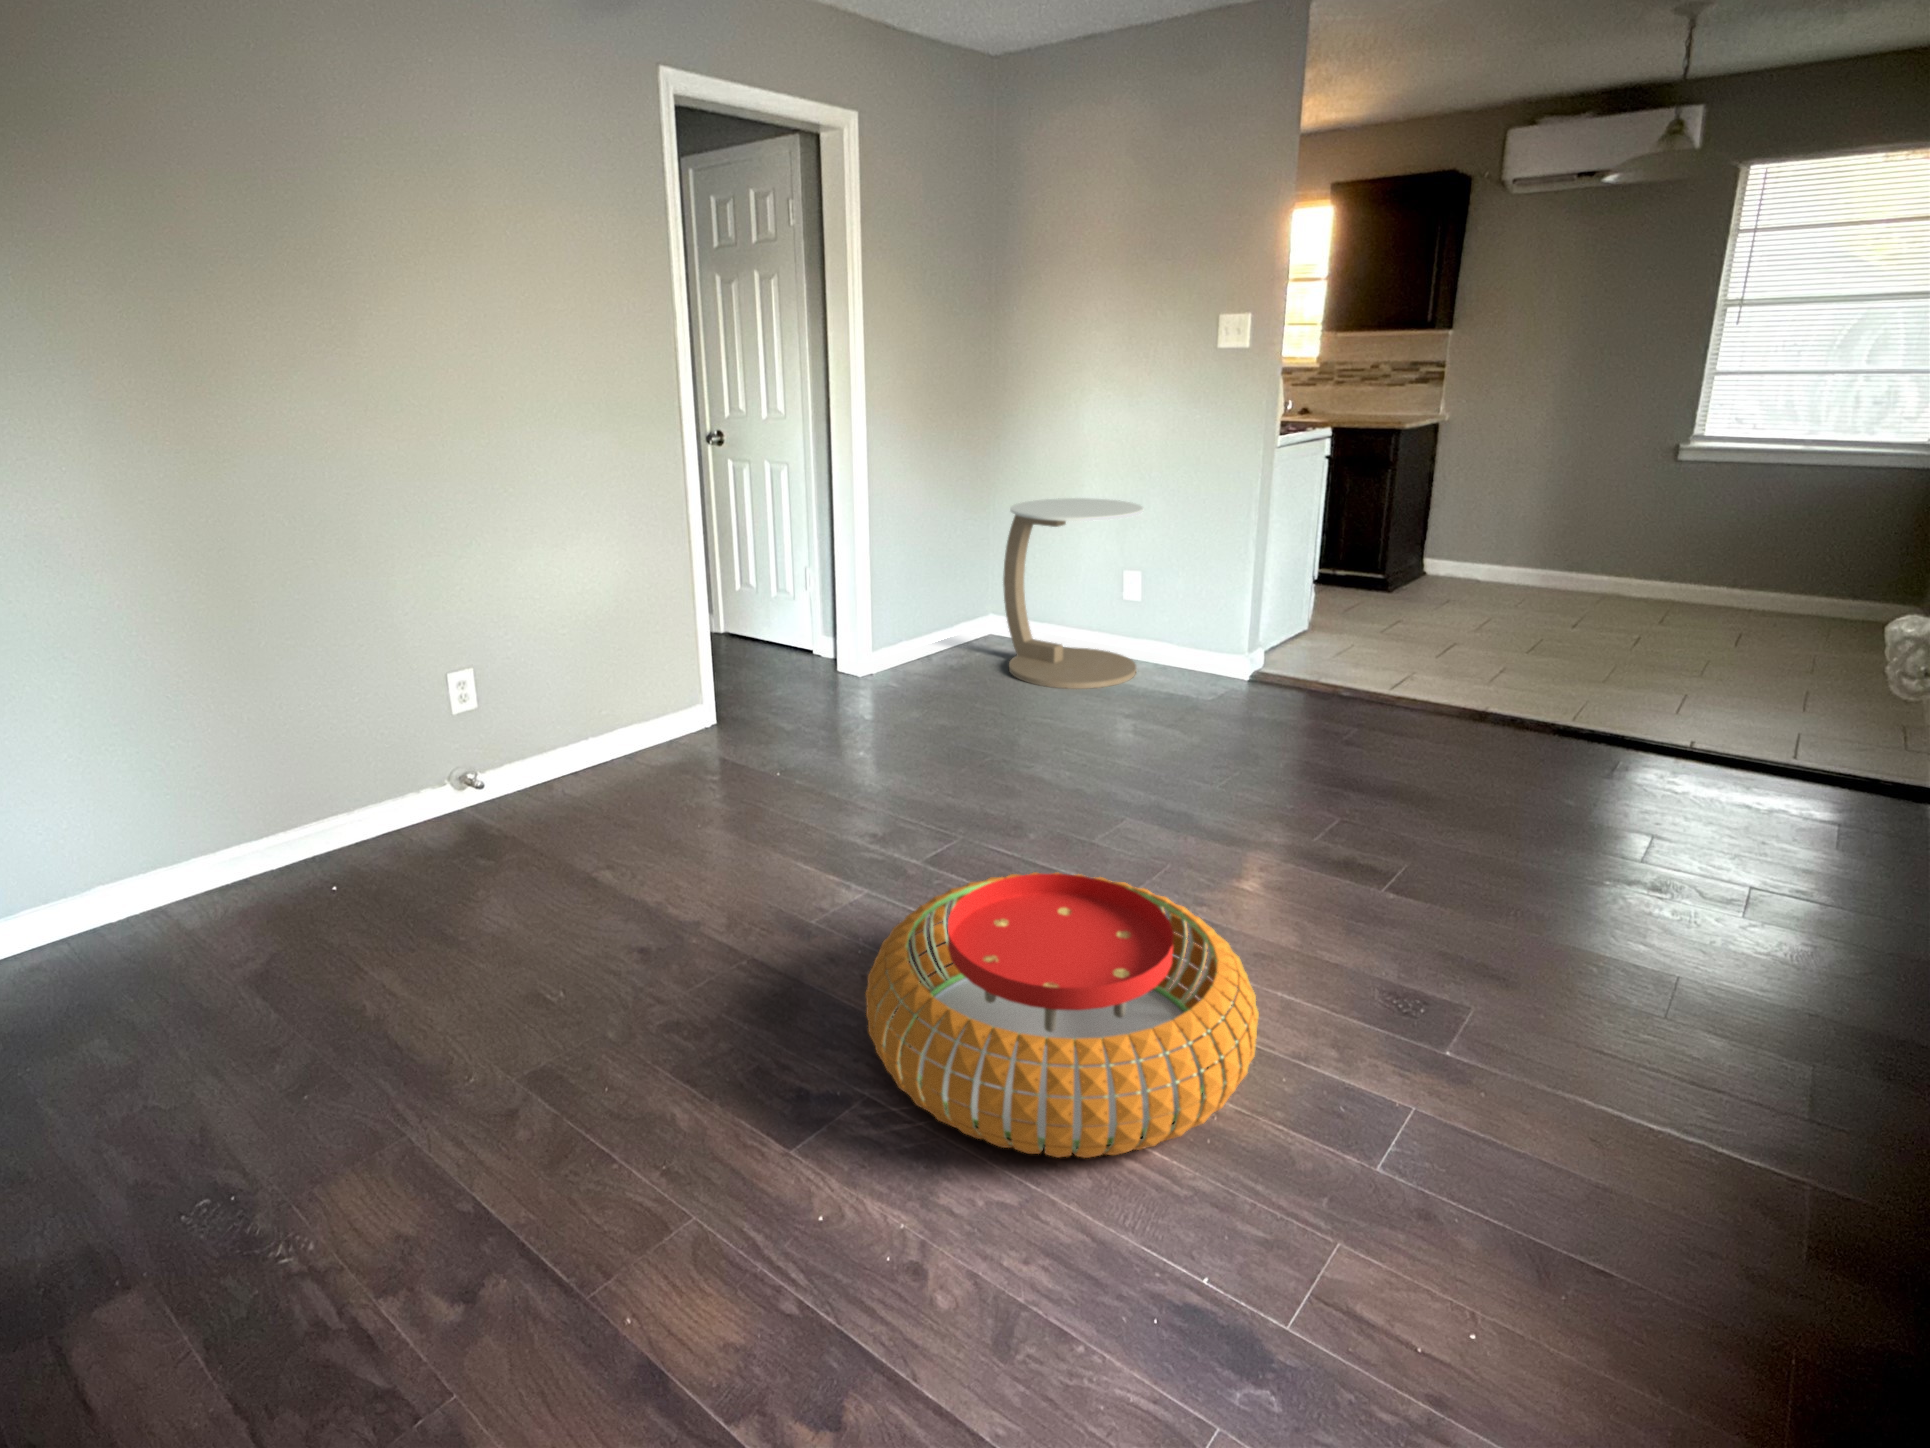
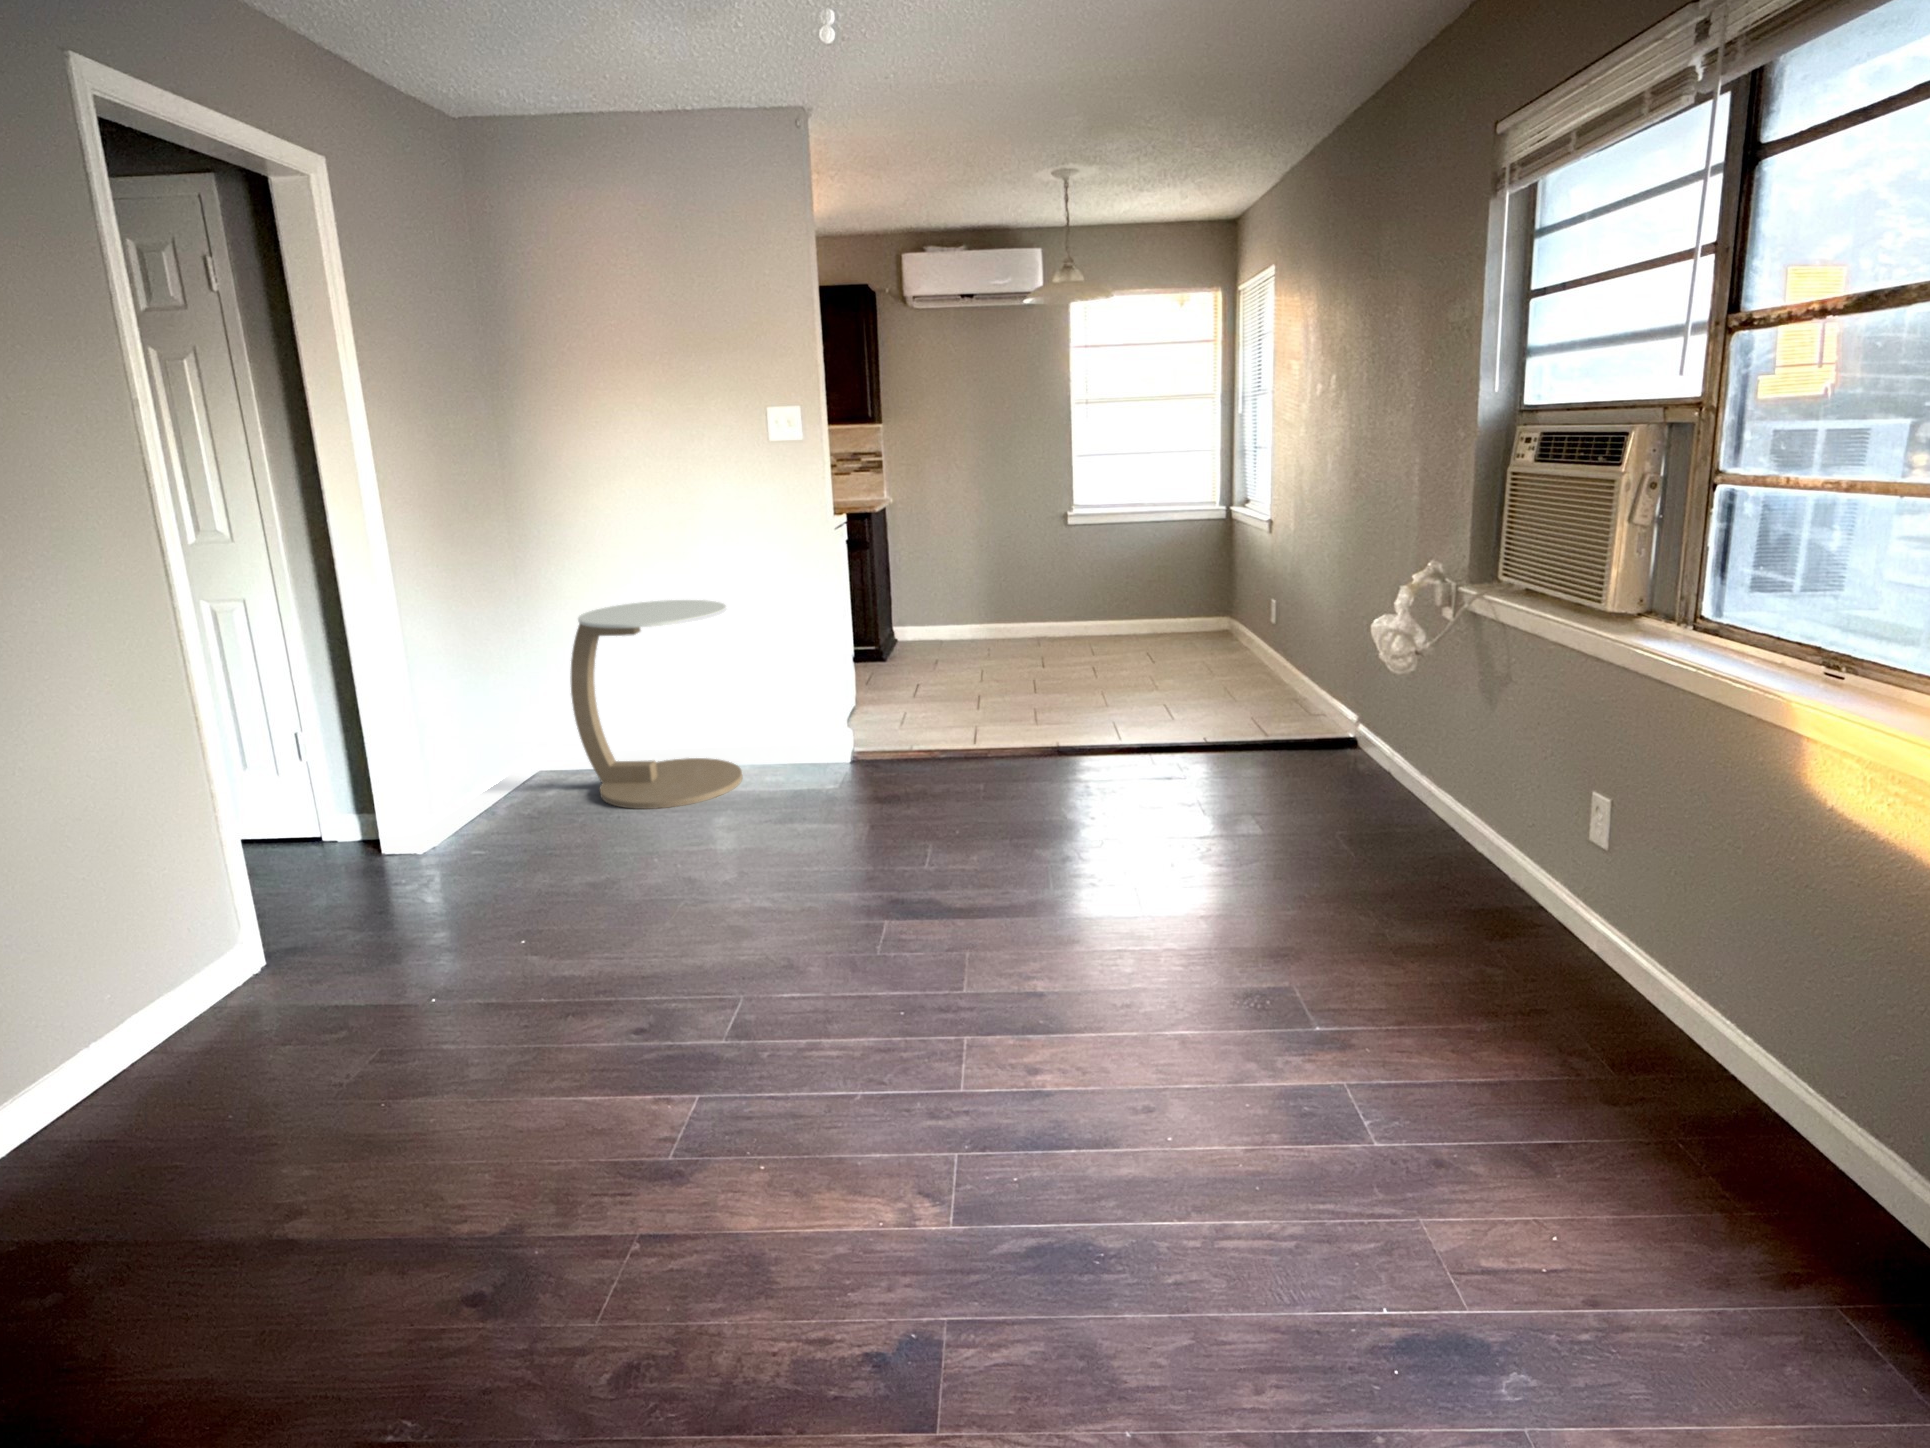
pouf: present [865,872,1259,1158] -> none [844,970,1268,1304]

